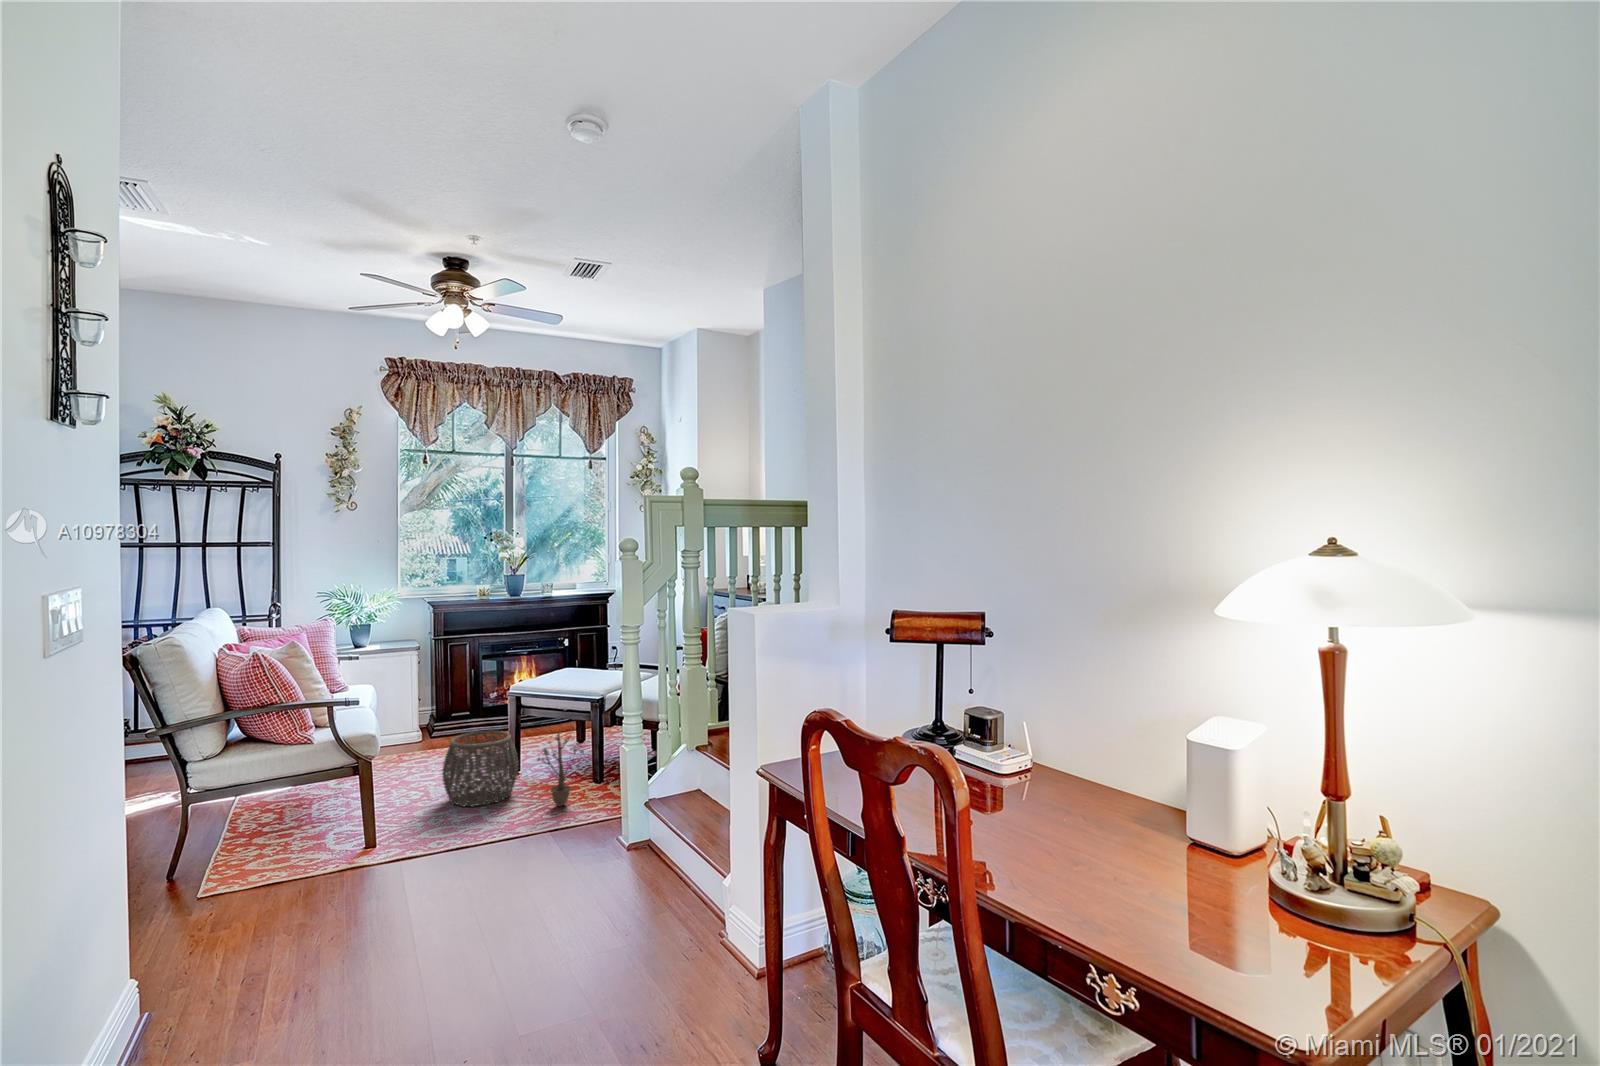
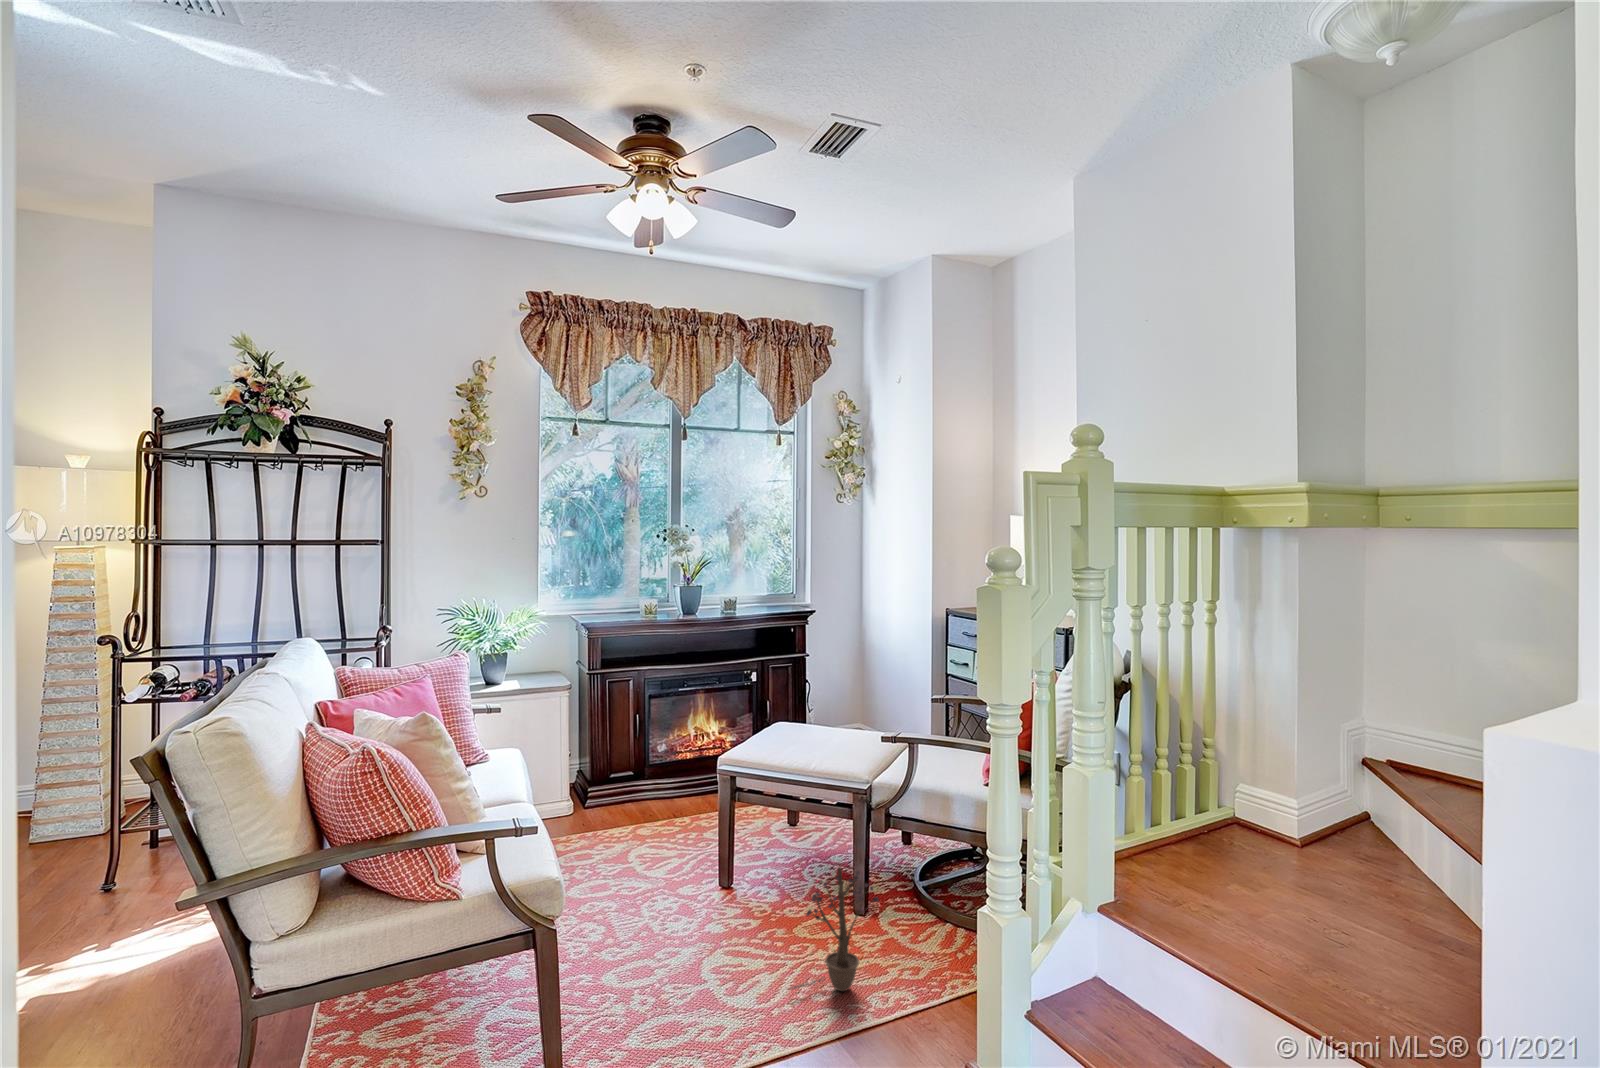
woven basket: present [442,731,518,807] -> none [645,844,759,982]

